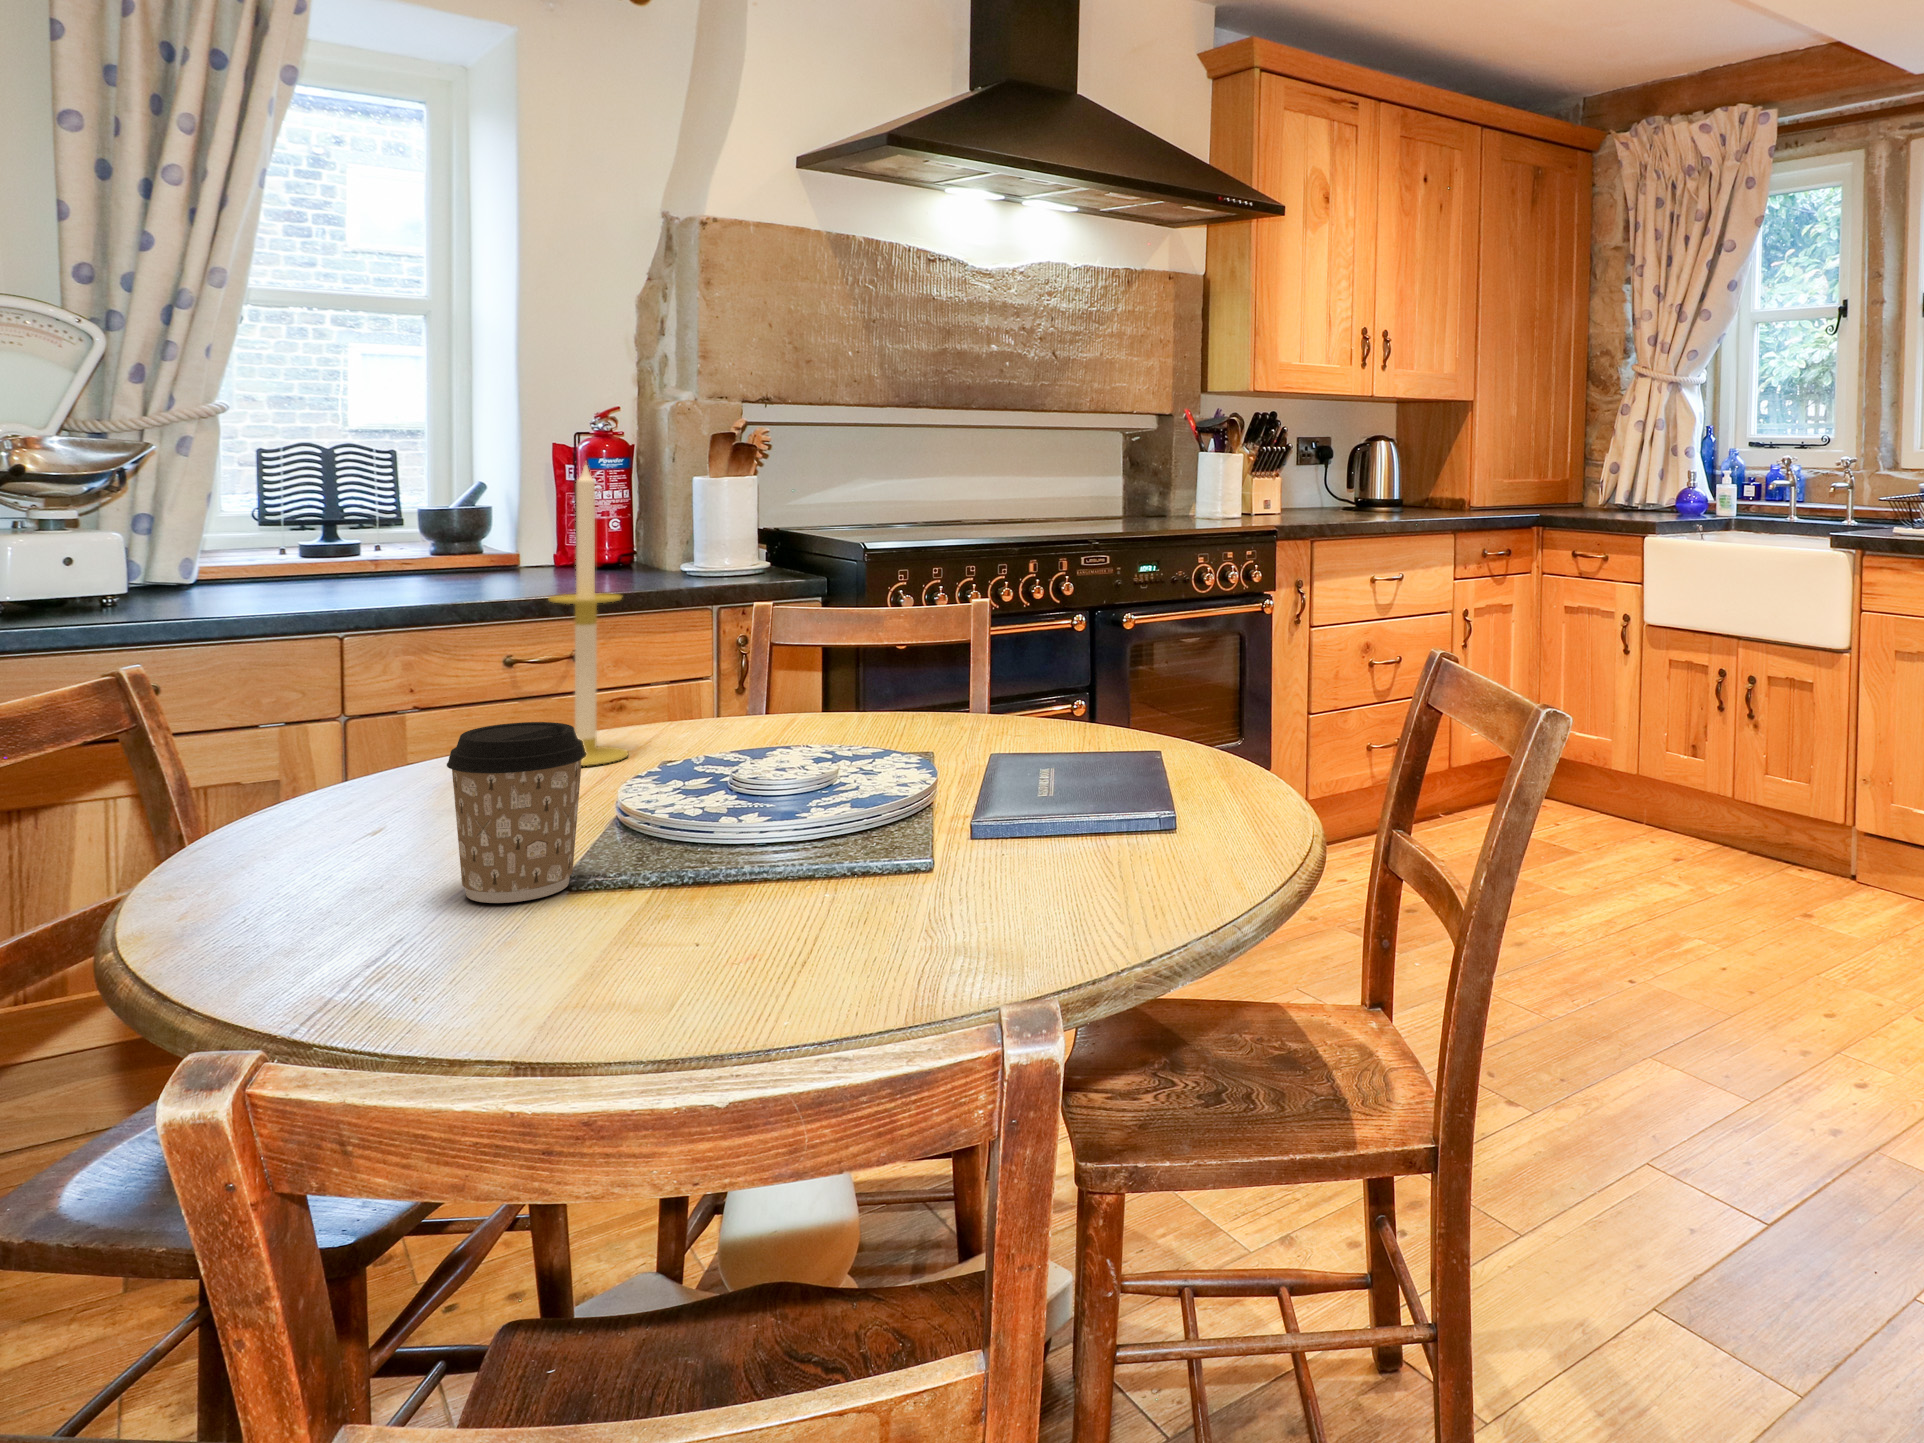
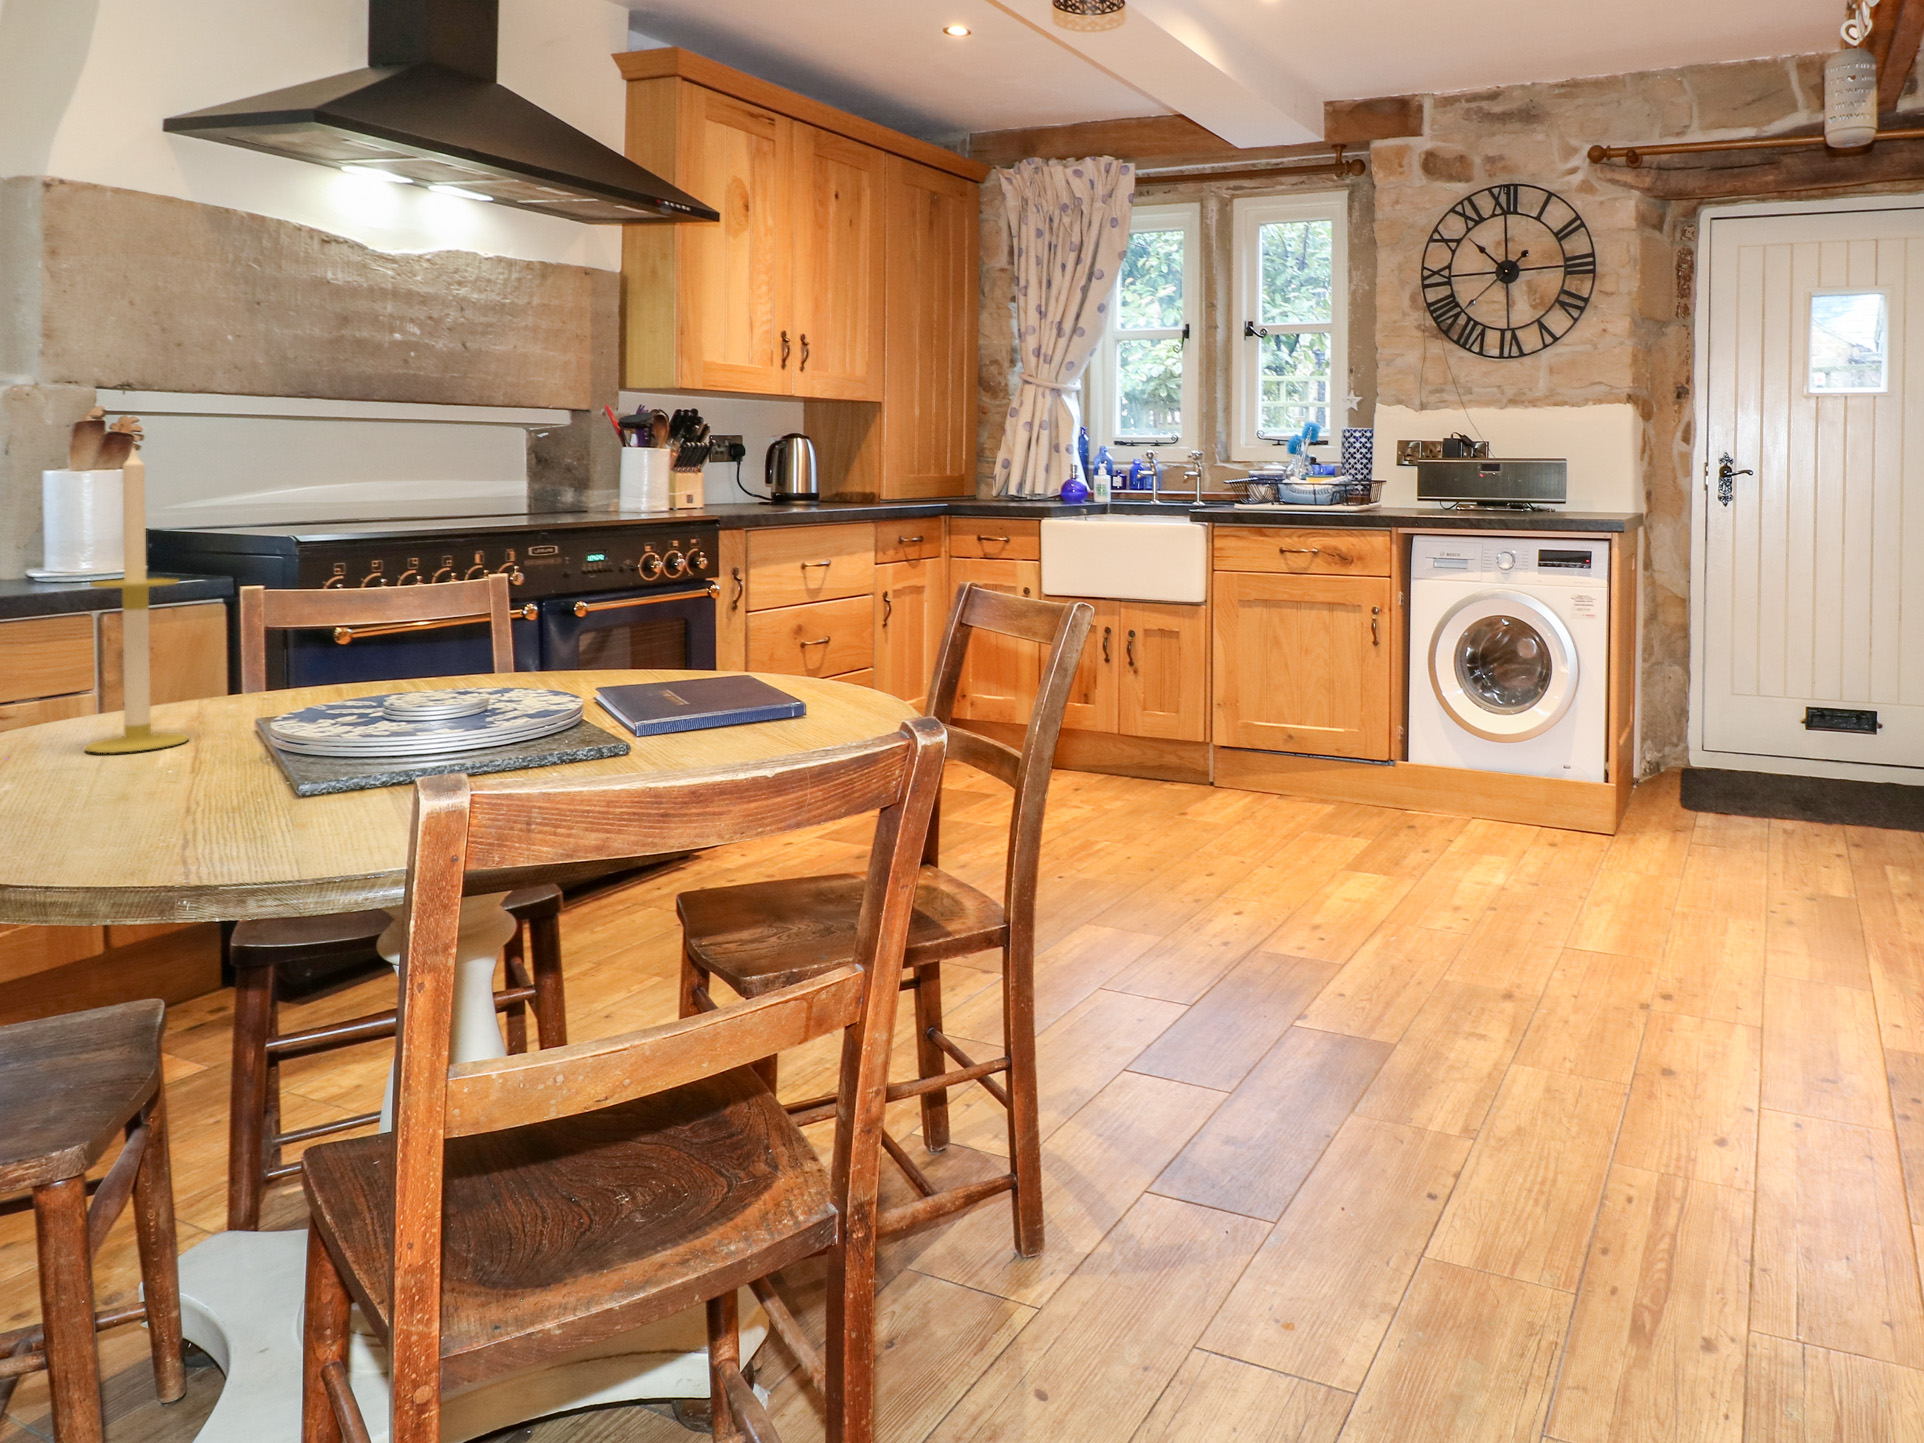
coffee cup: present [447,722,587,903] -> none [157,678,302,842]

